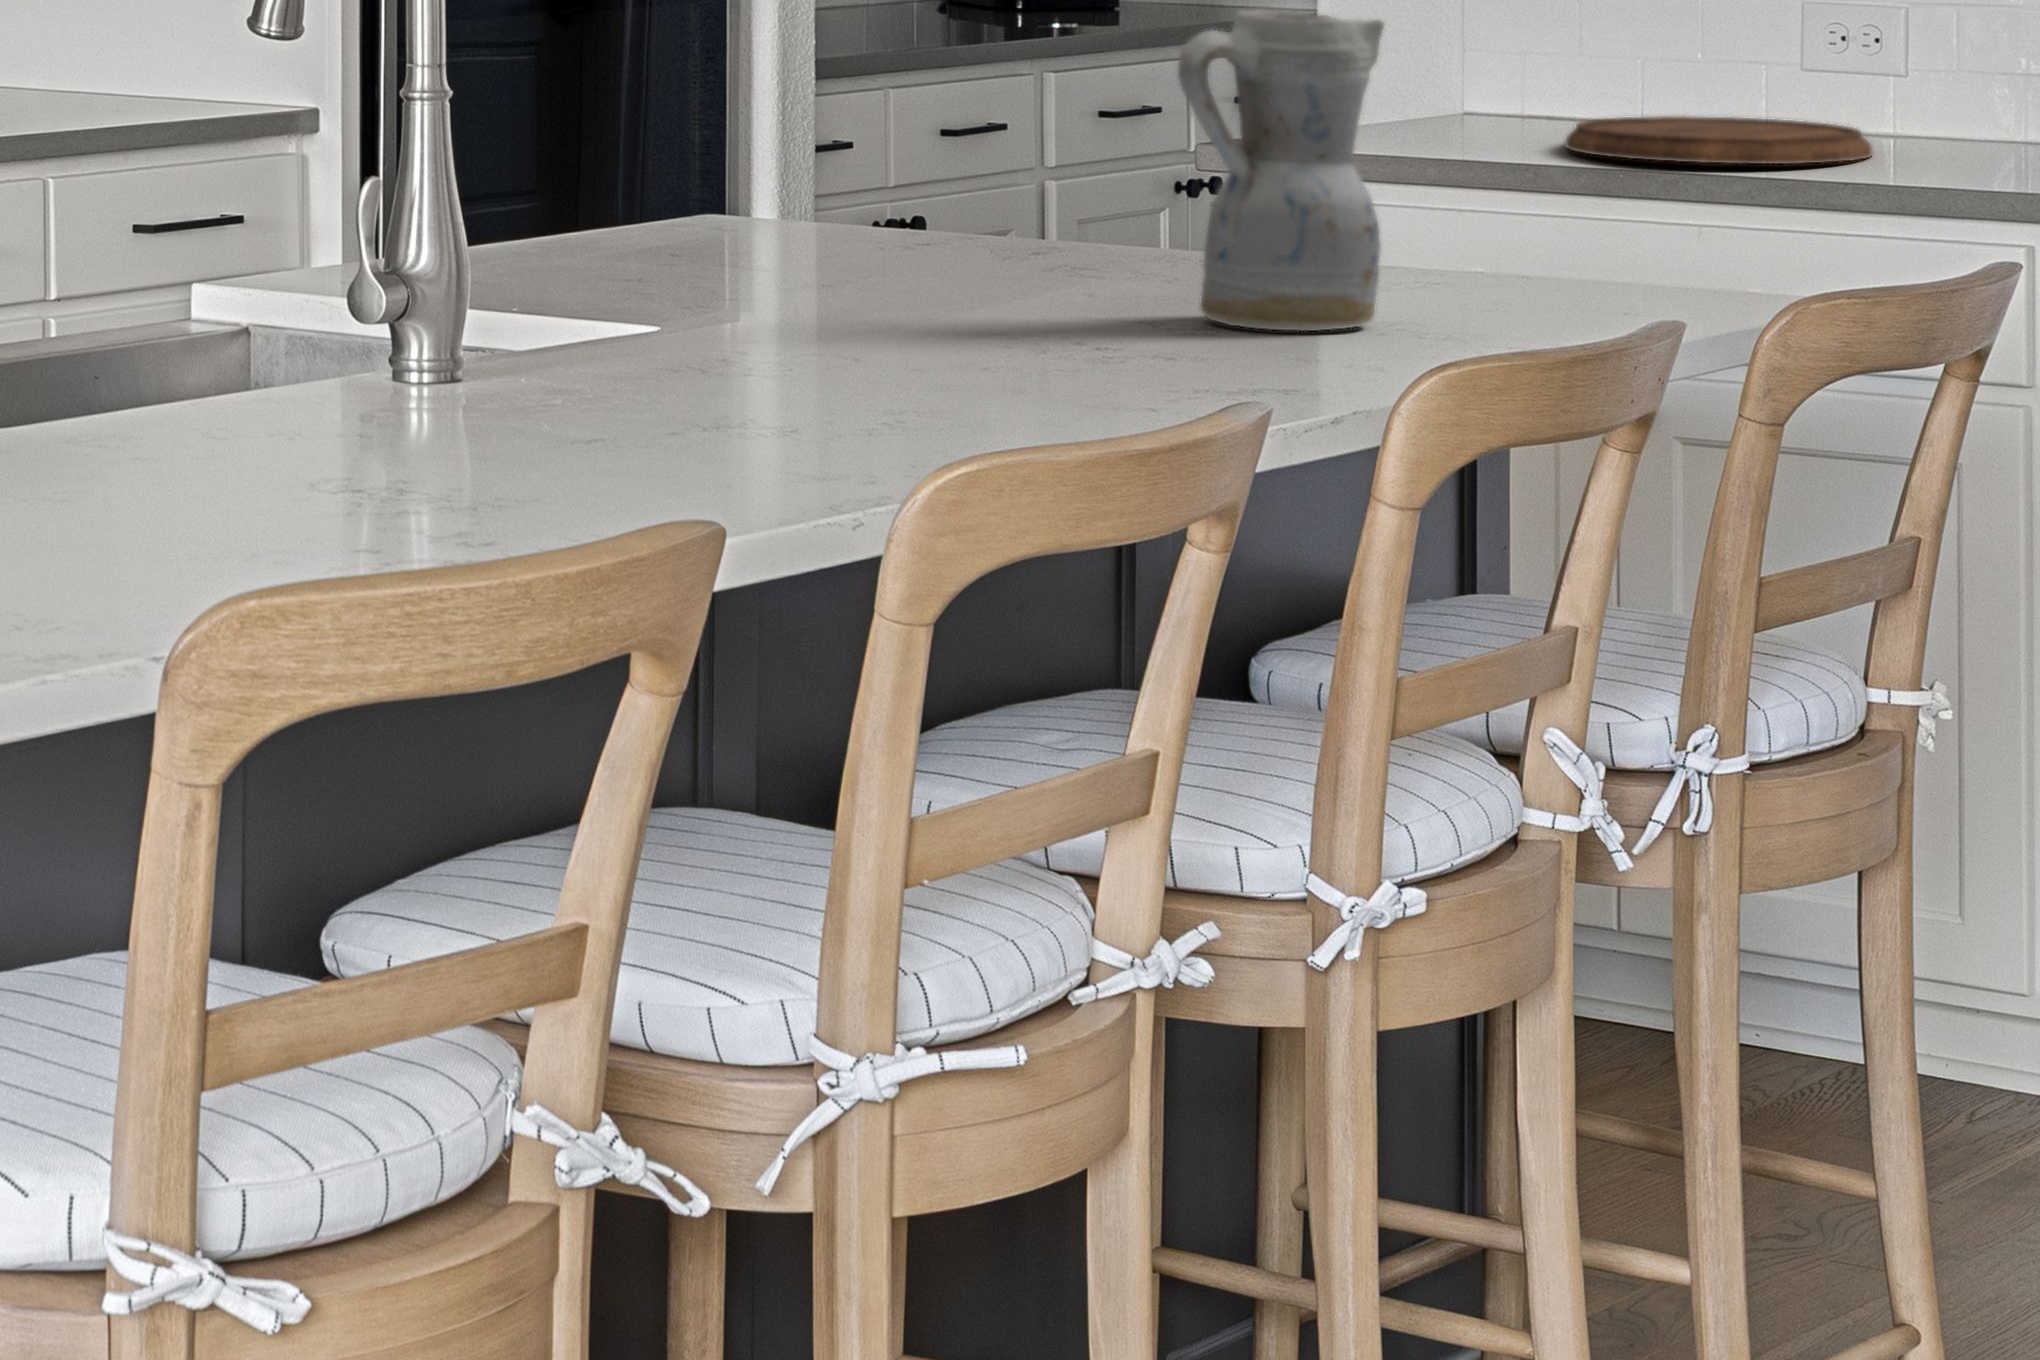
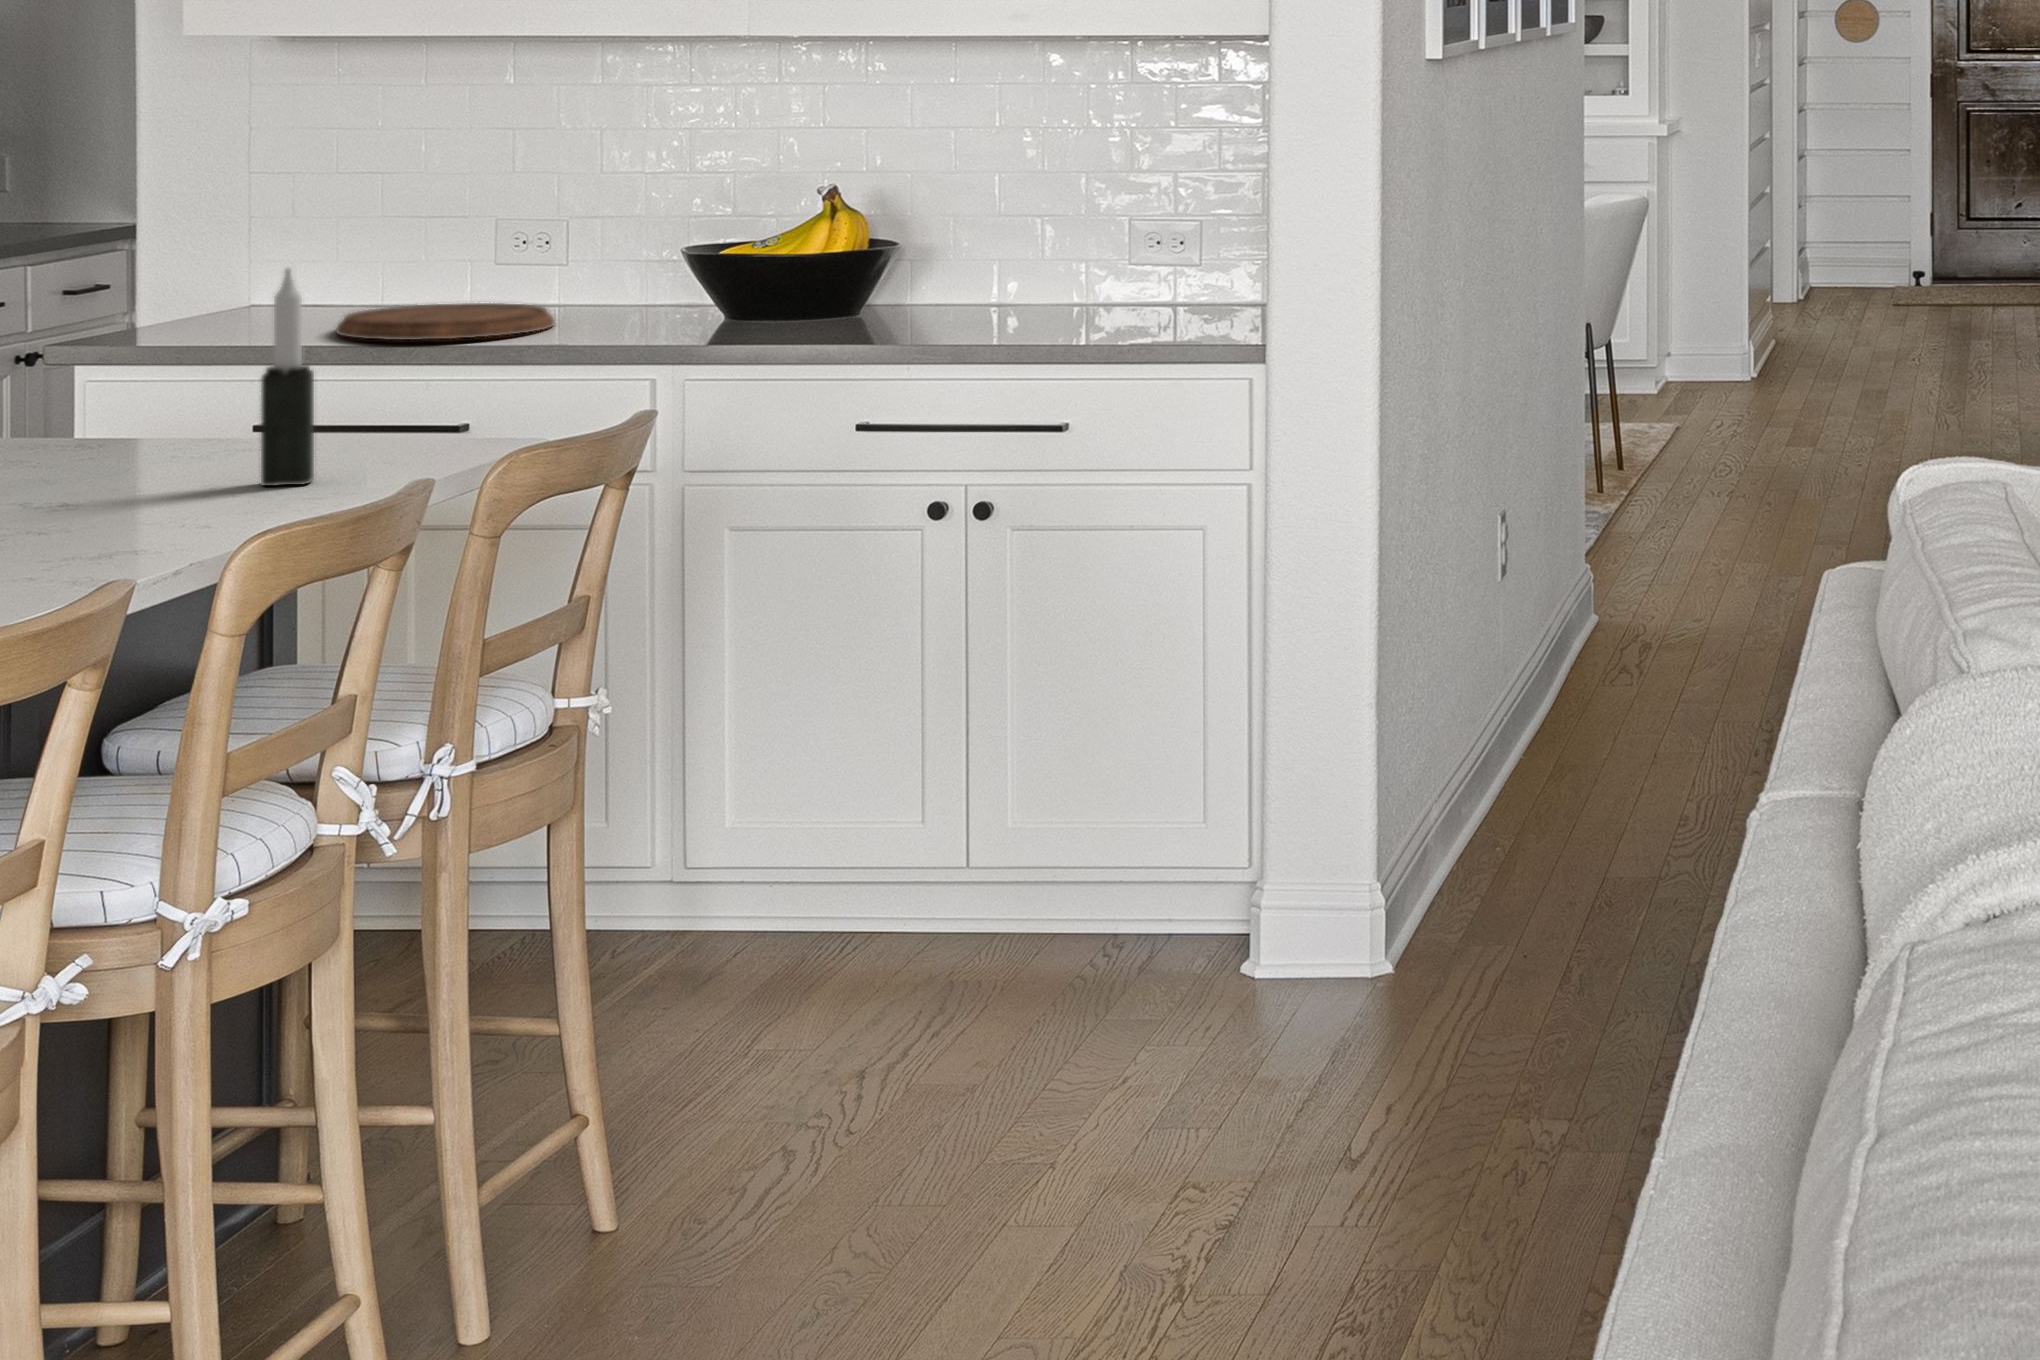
ceramic pitcher: present [1178,10,1384,331] -> none [46,277,209,507]
candle: none [1454,10,1524,324] -> present [261,268,314,486]

